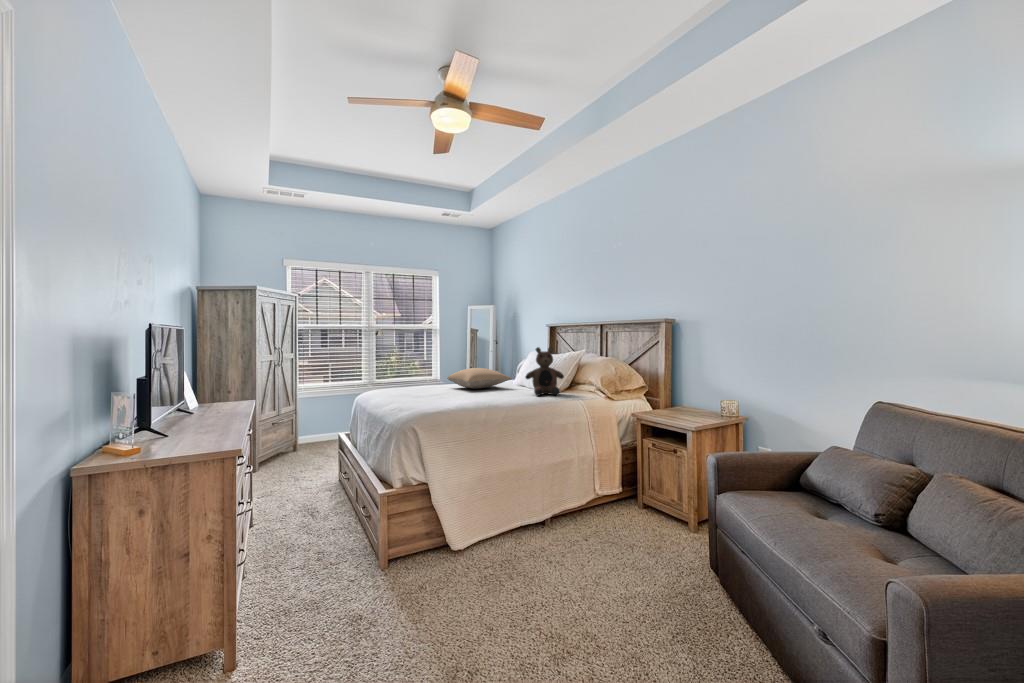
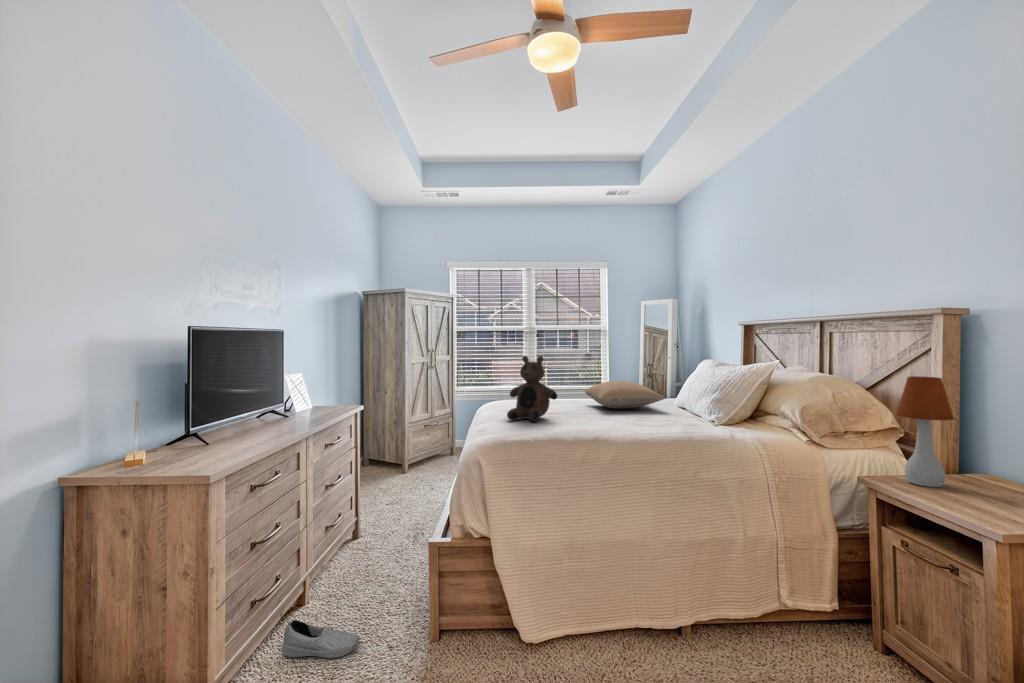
teddy bear: present [526,347,564,396] -> present [507,356,557,422]
table lamp: none [648,355,673,413] -> present [897,376,954,487]
shoe: none [251,579,323,611] -> present [282,620,359,658]

